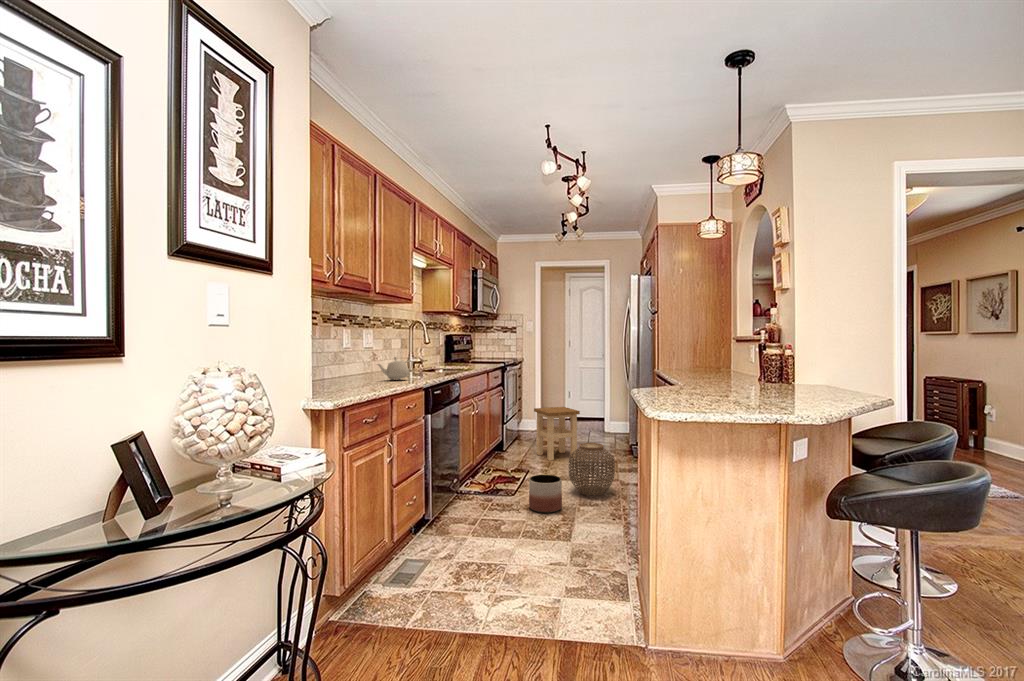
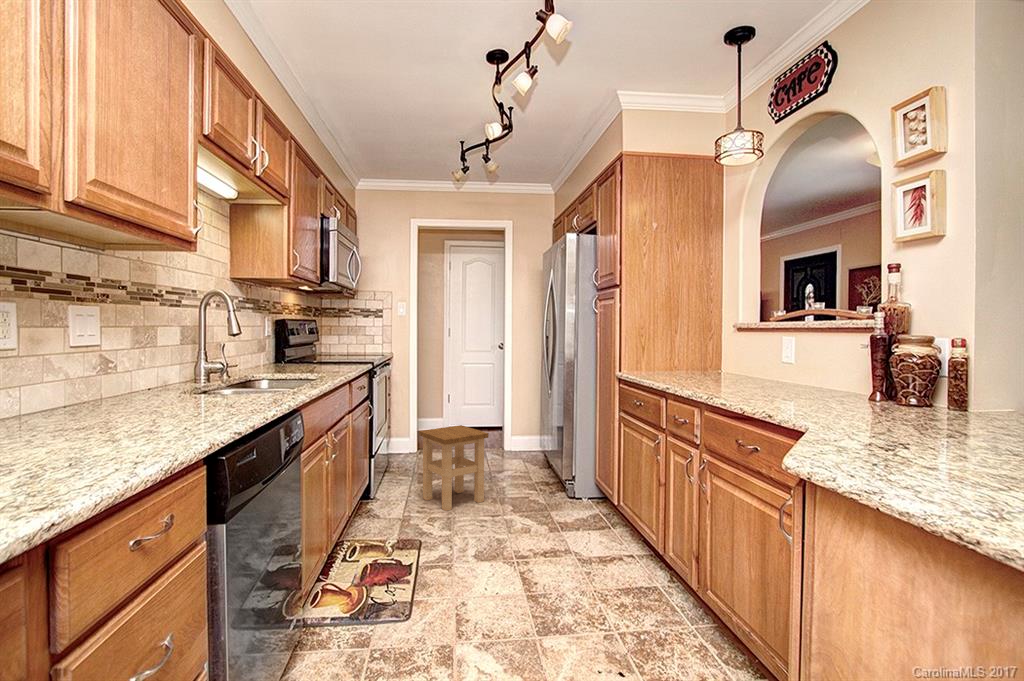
teapot: present [377,357,413,380] -> none [69,373,182,431]
woven basket: present [569,443,615,495] -> none [495,497,570,588]
planter: present [529,474,562,513] -> none [439,571,499,653]

